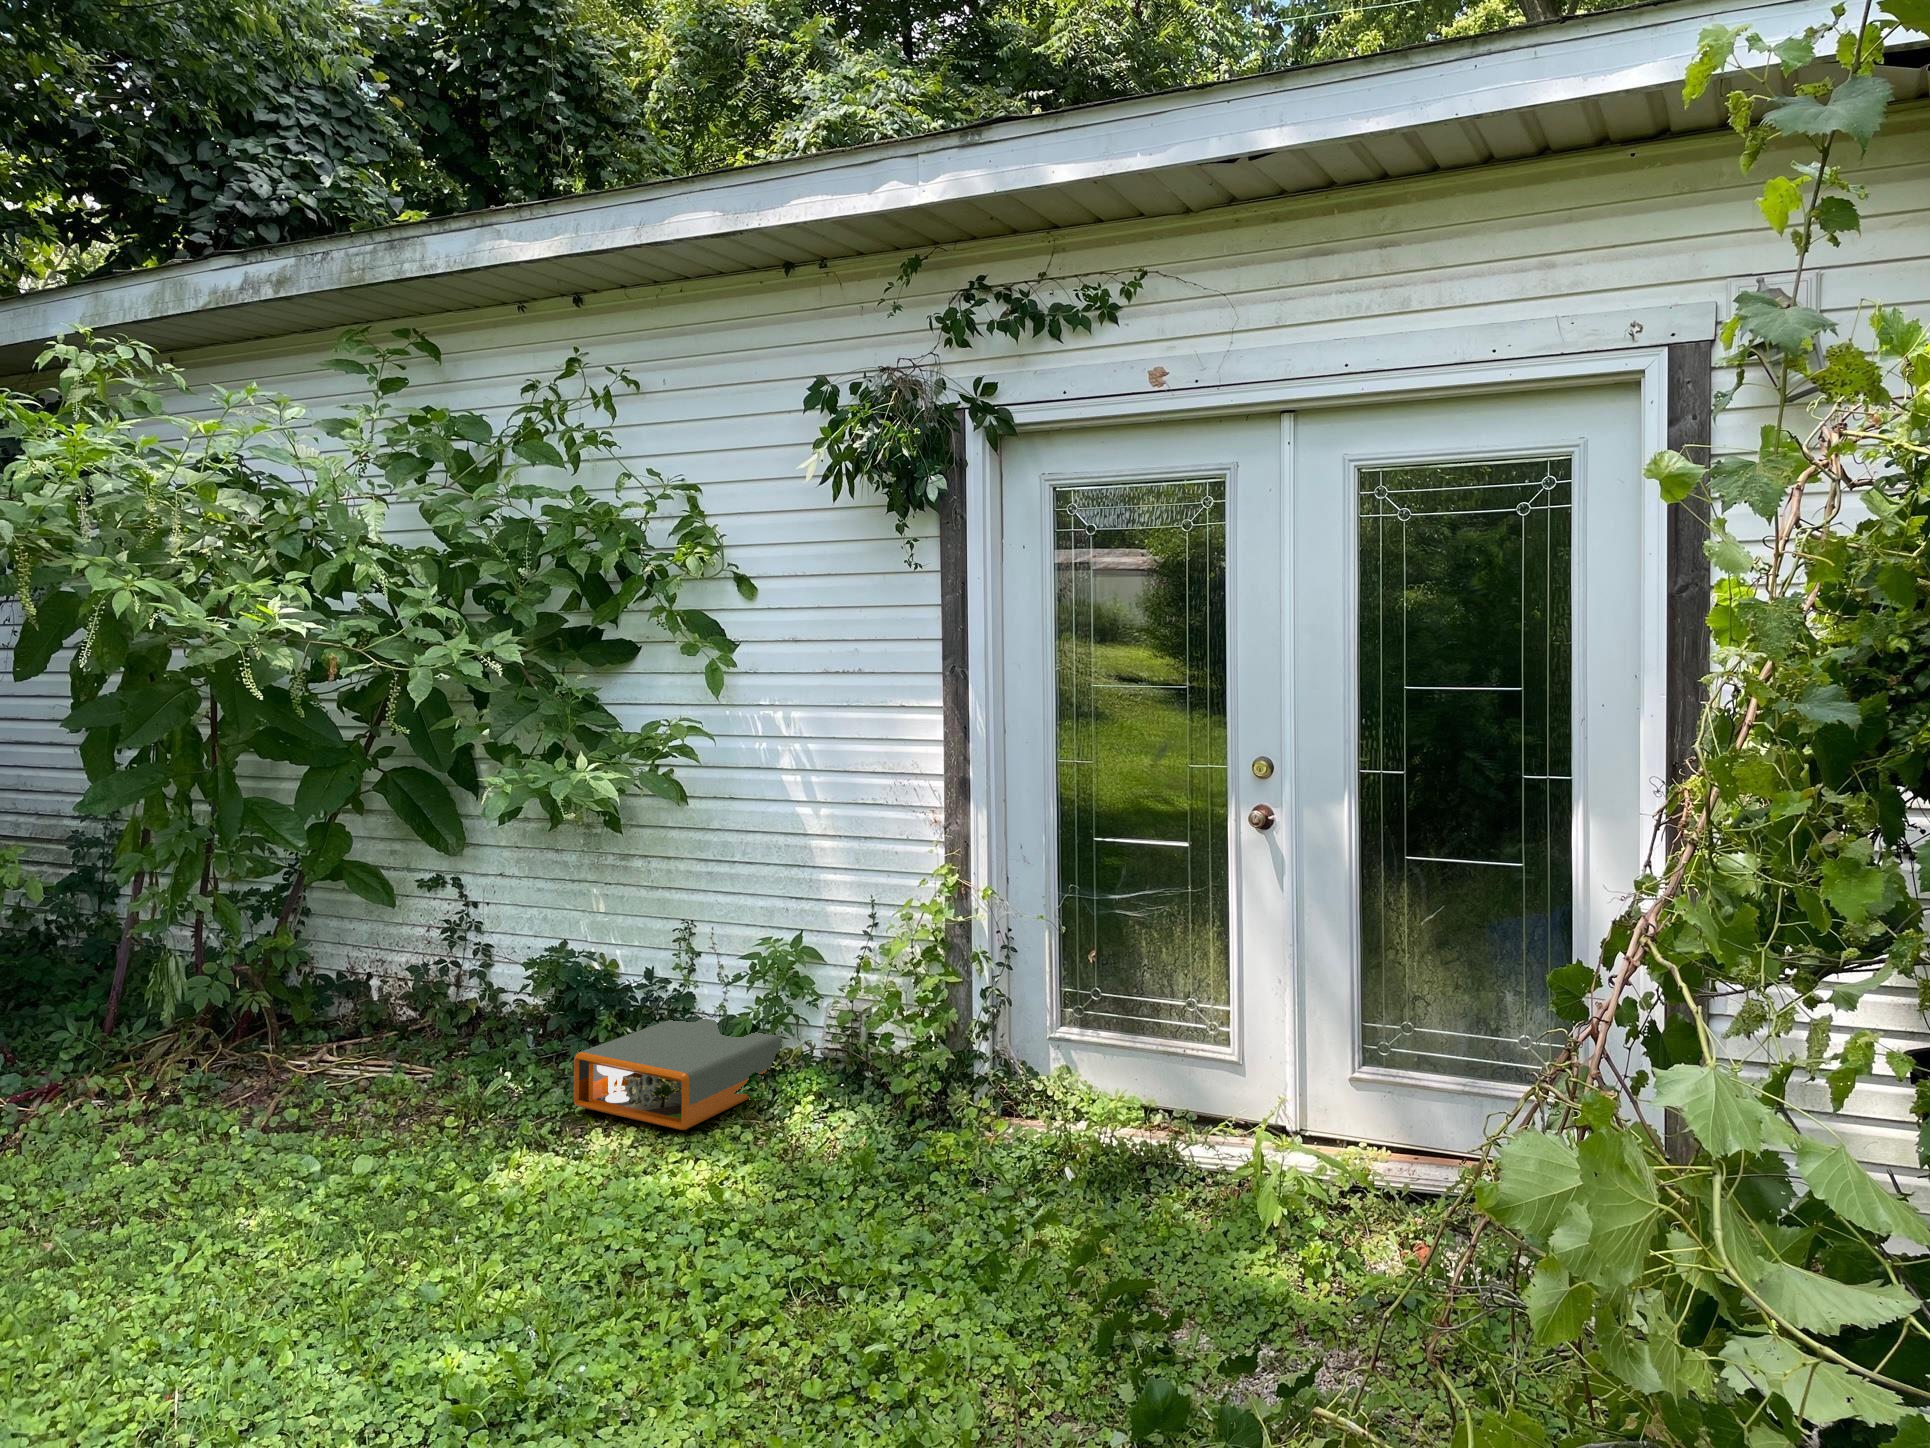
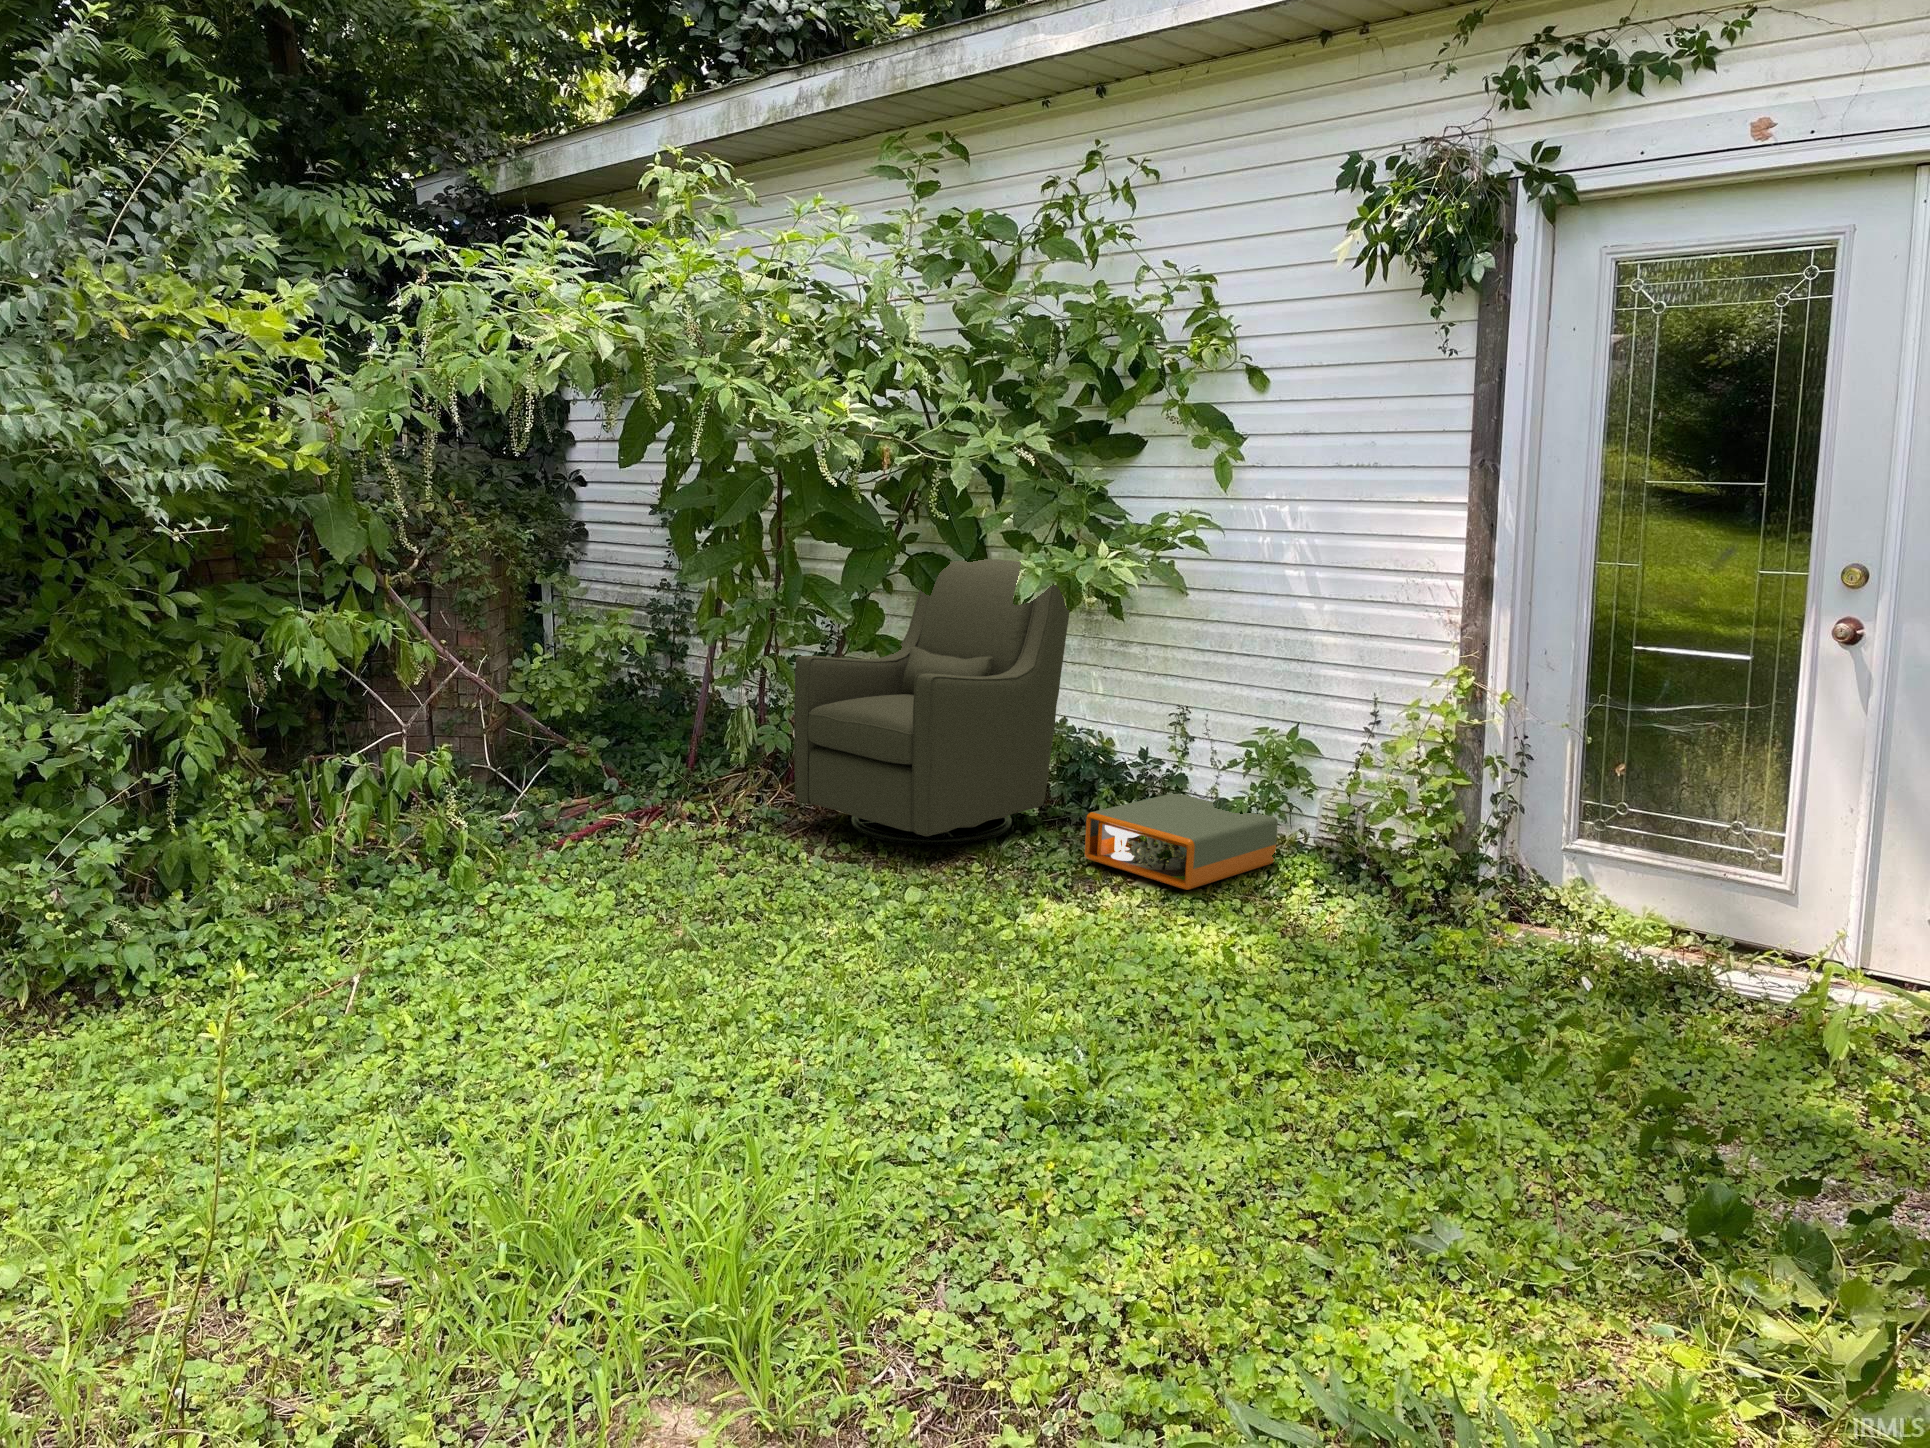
chair: none [209,776,568,1116] -> present [794,559,1070,845]

